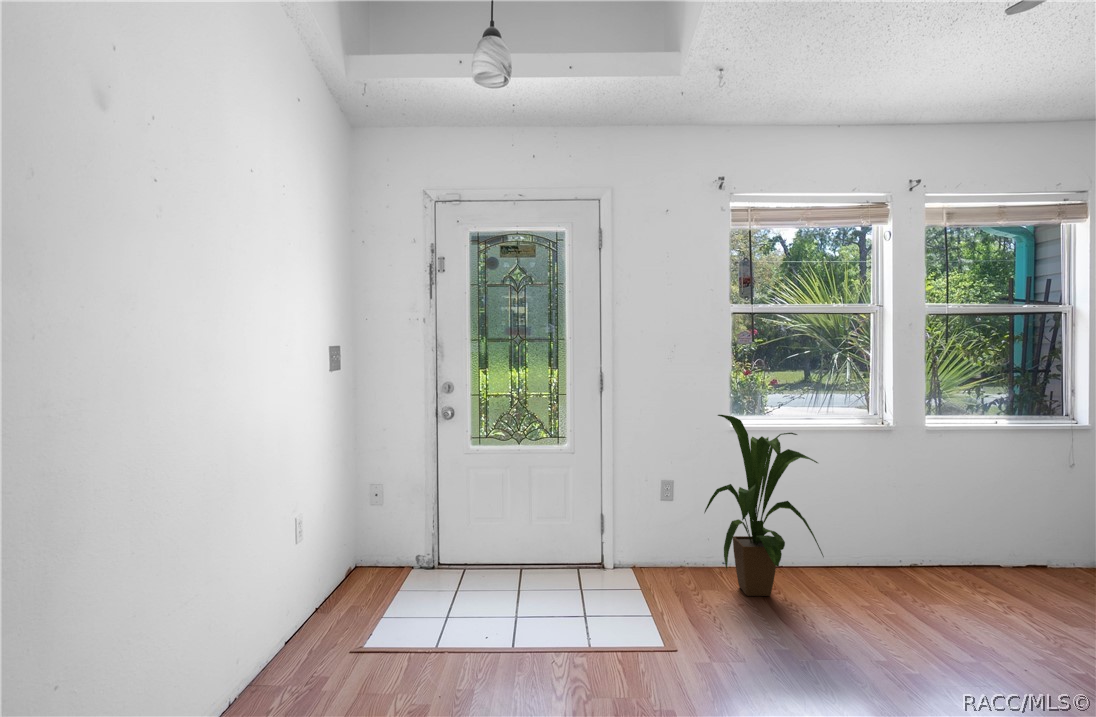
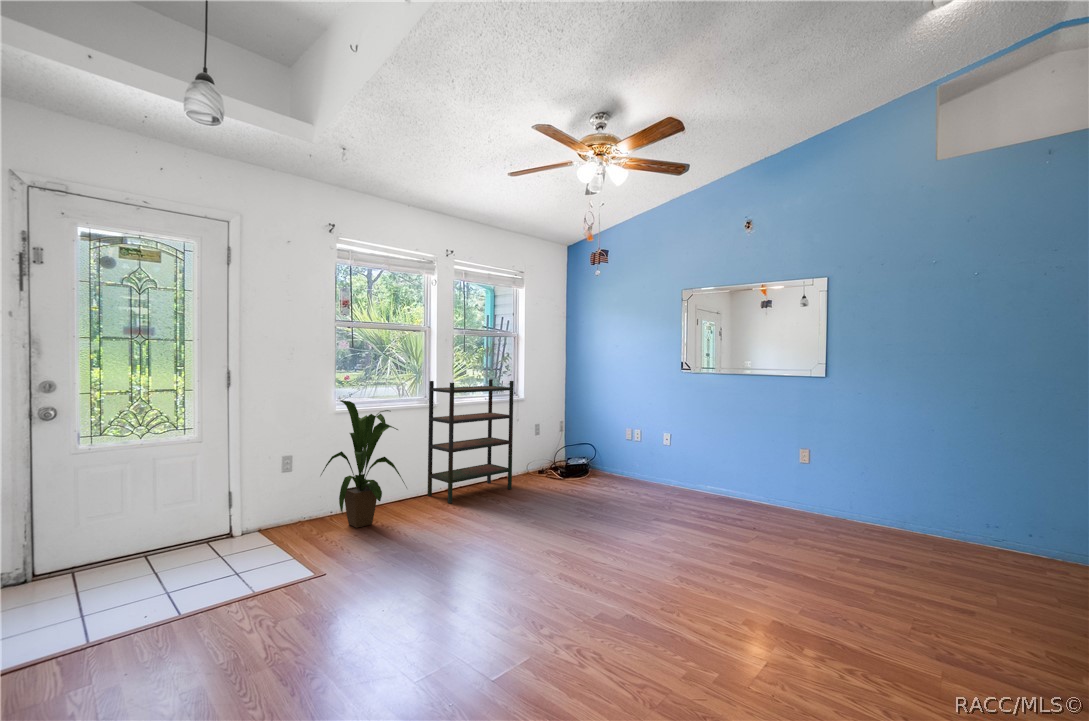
bookshelf: none [877,391,1053,594] -> present [428,379,514,503]

